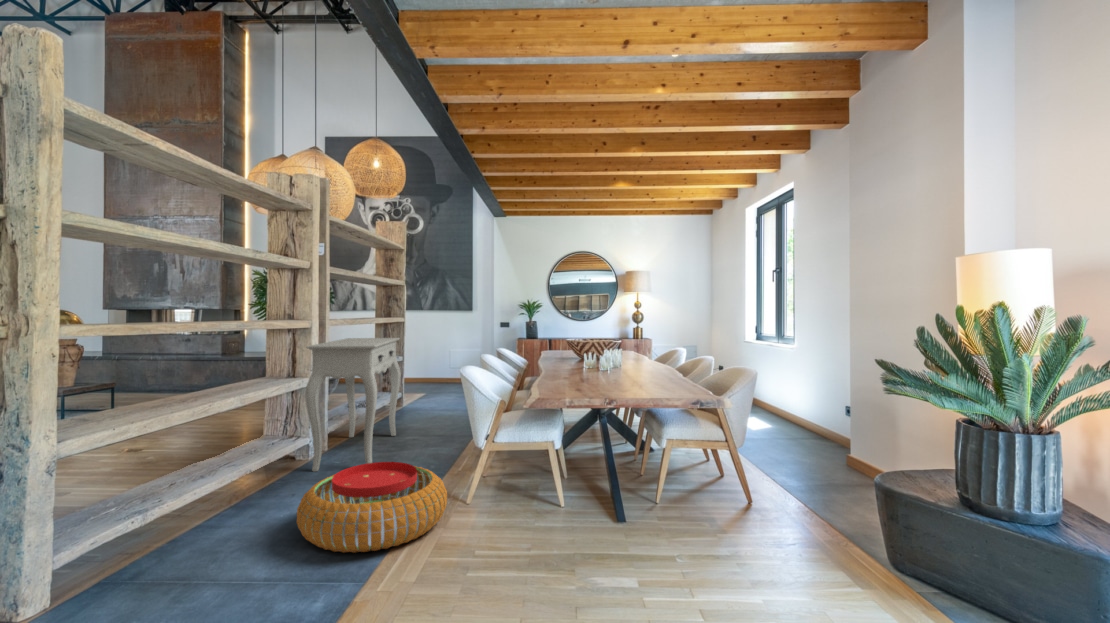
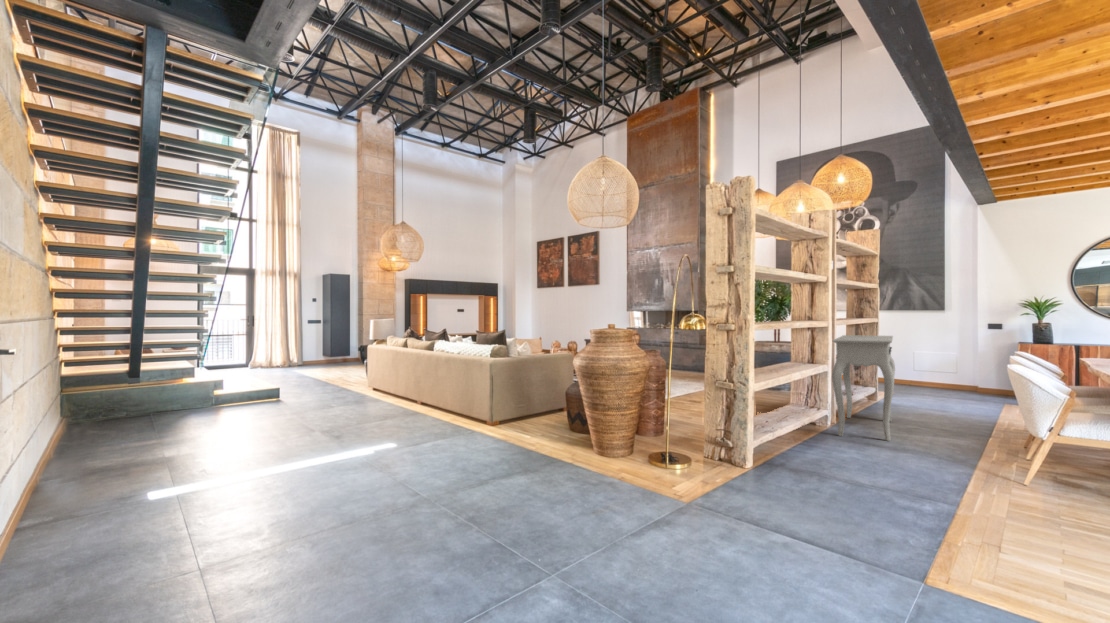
pouf: present [297,462,447,553] -> none [866,429,999,489]

